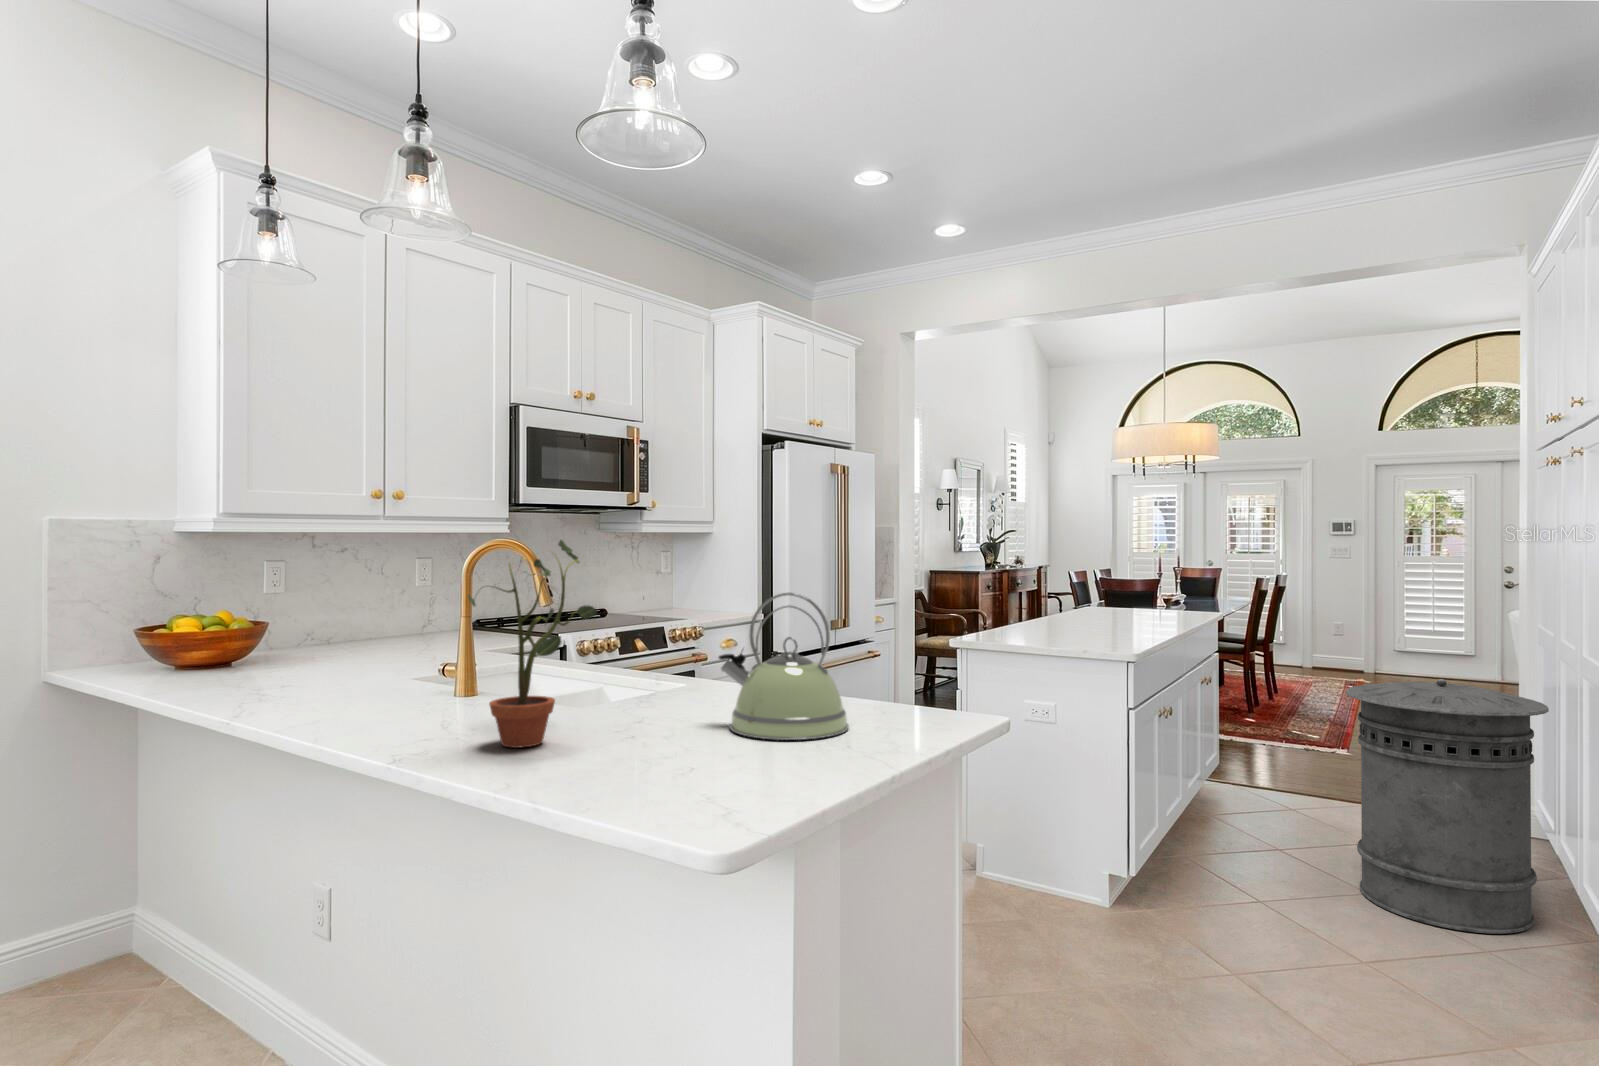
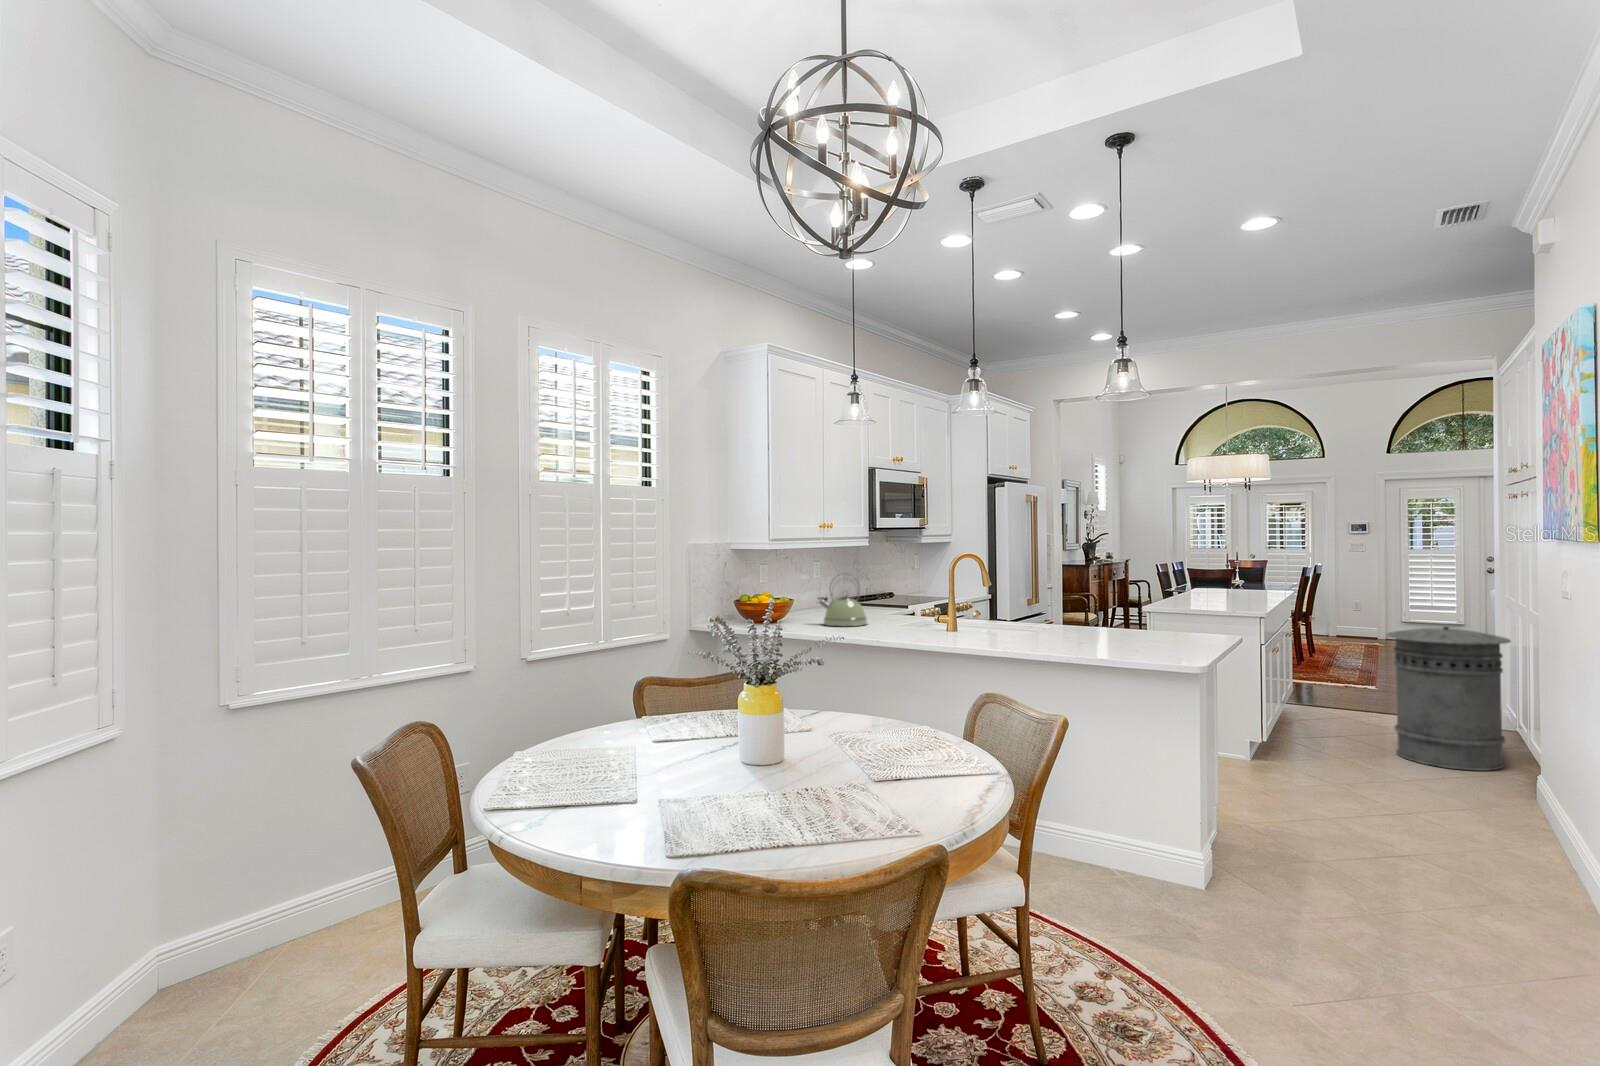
potted plant: present [468,540,597,748] -> none [1026,553,1075,643]
kettle: present [719,593,849,740] -> present [819,574,867,626]

